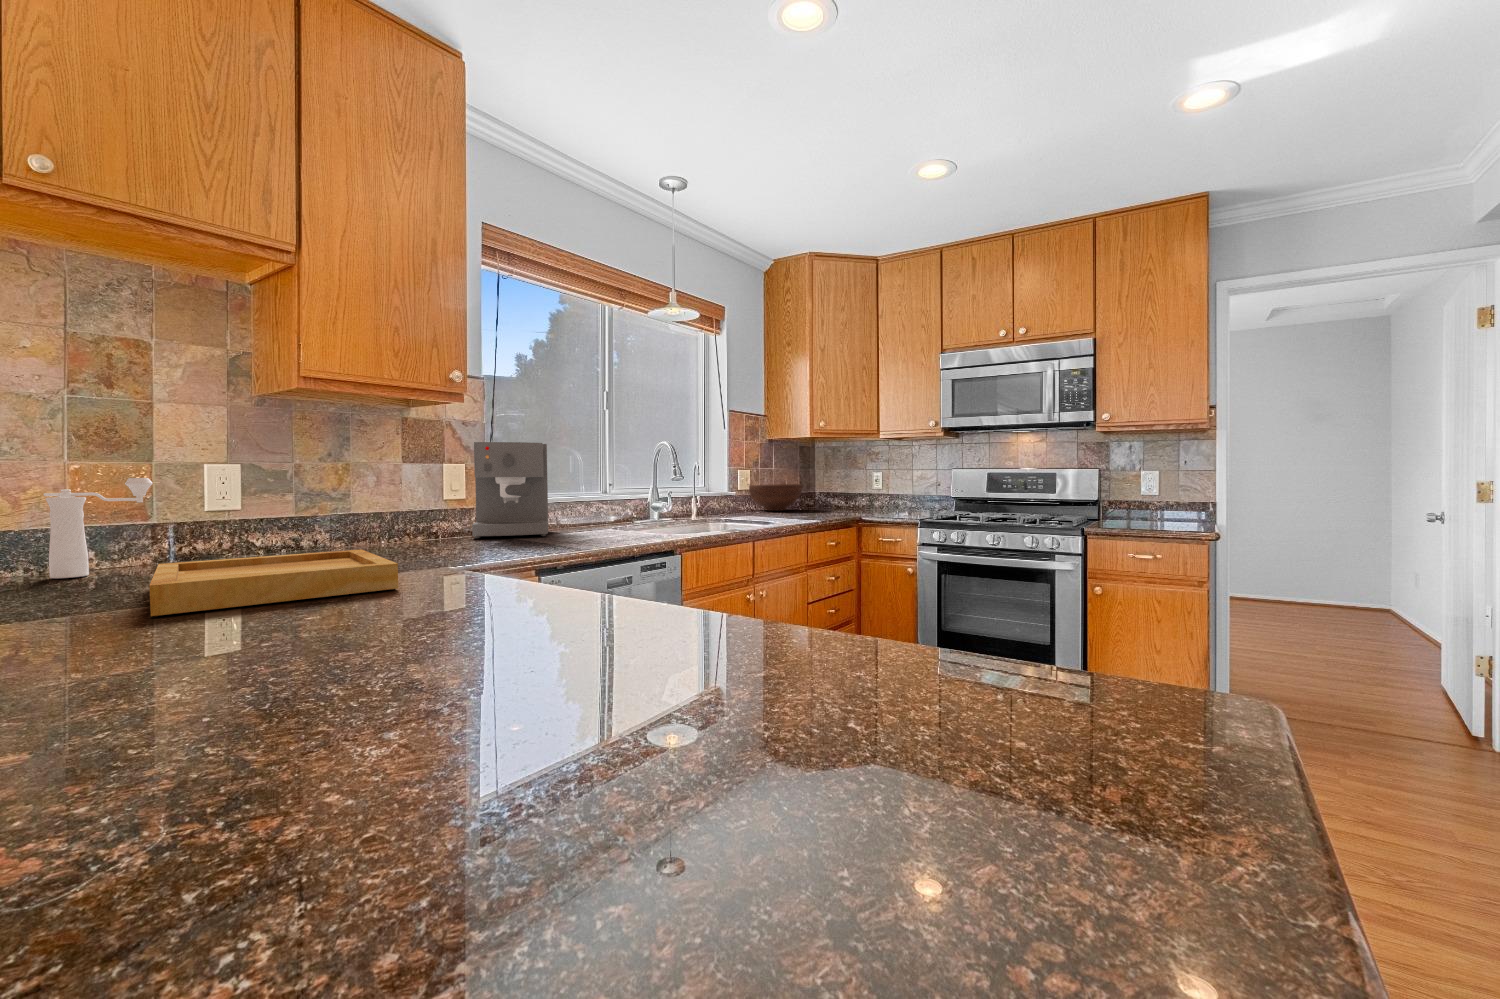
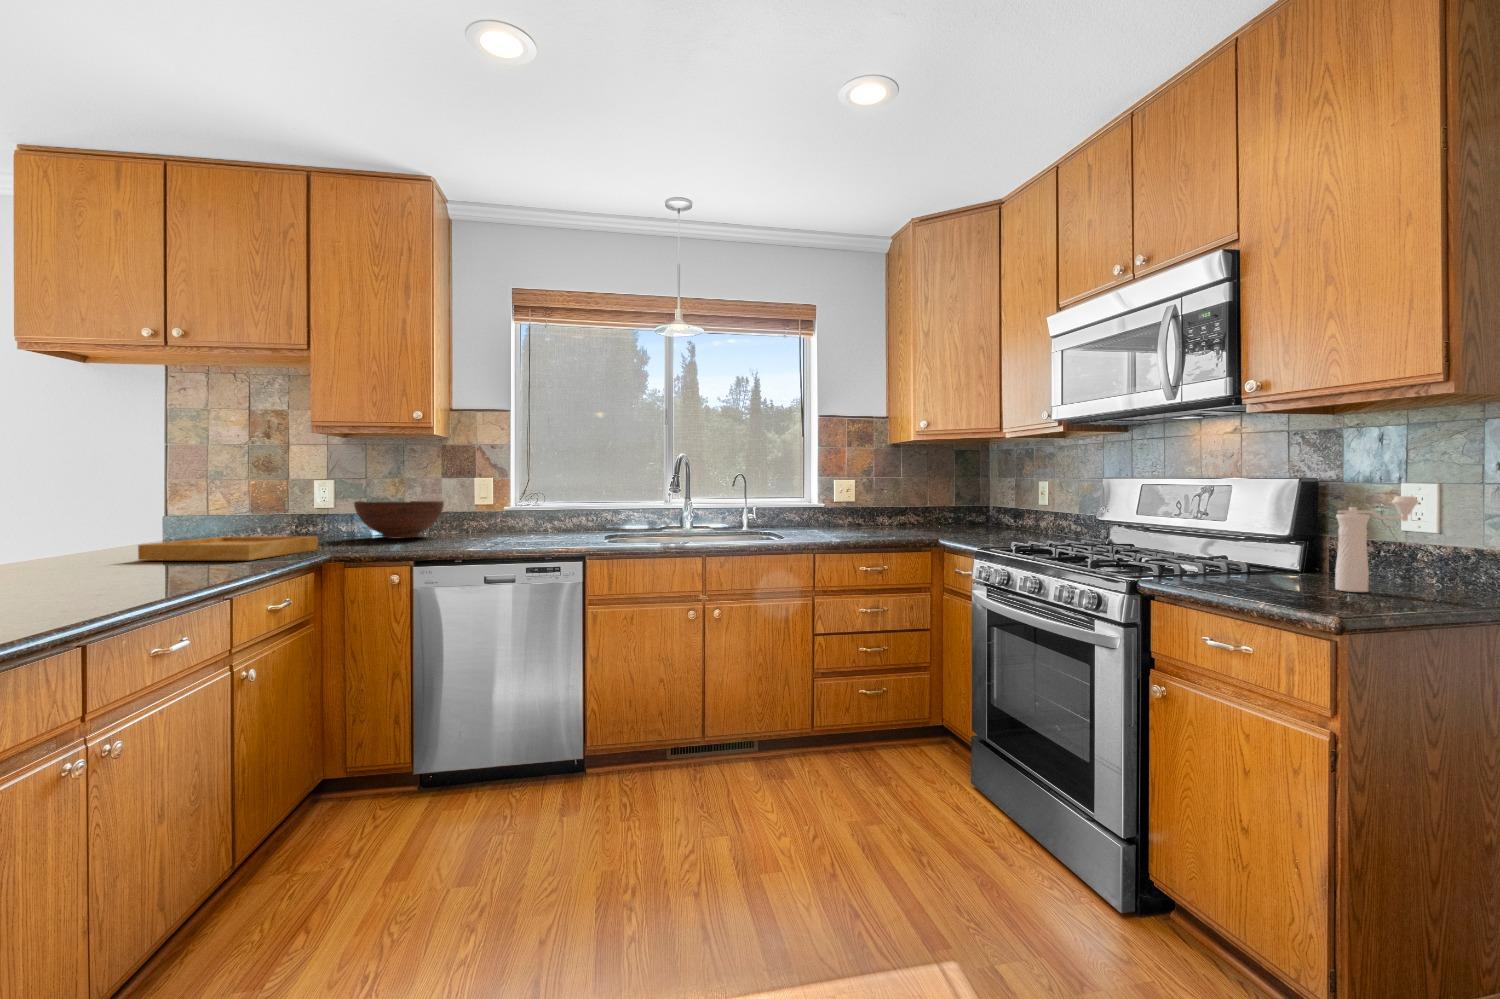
coffee maker: present [472,442,548,538] -> none [486,459,565,538]
pepper mill: present [44,478,153,578] -> present [1335,496,1418,592]
fruit bowl: present [749,484,803,511] -> present [354,501,444,539]

